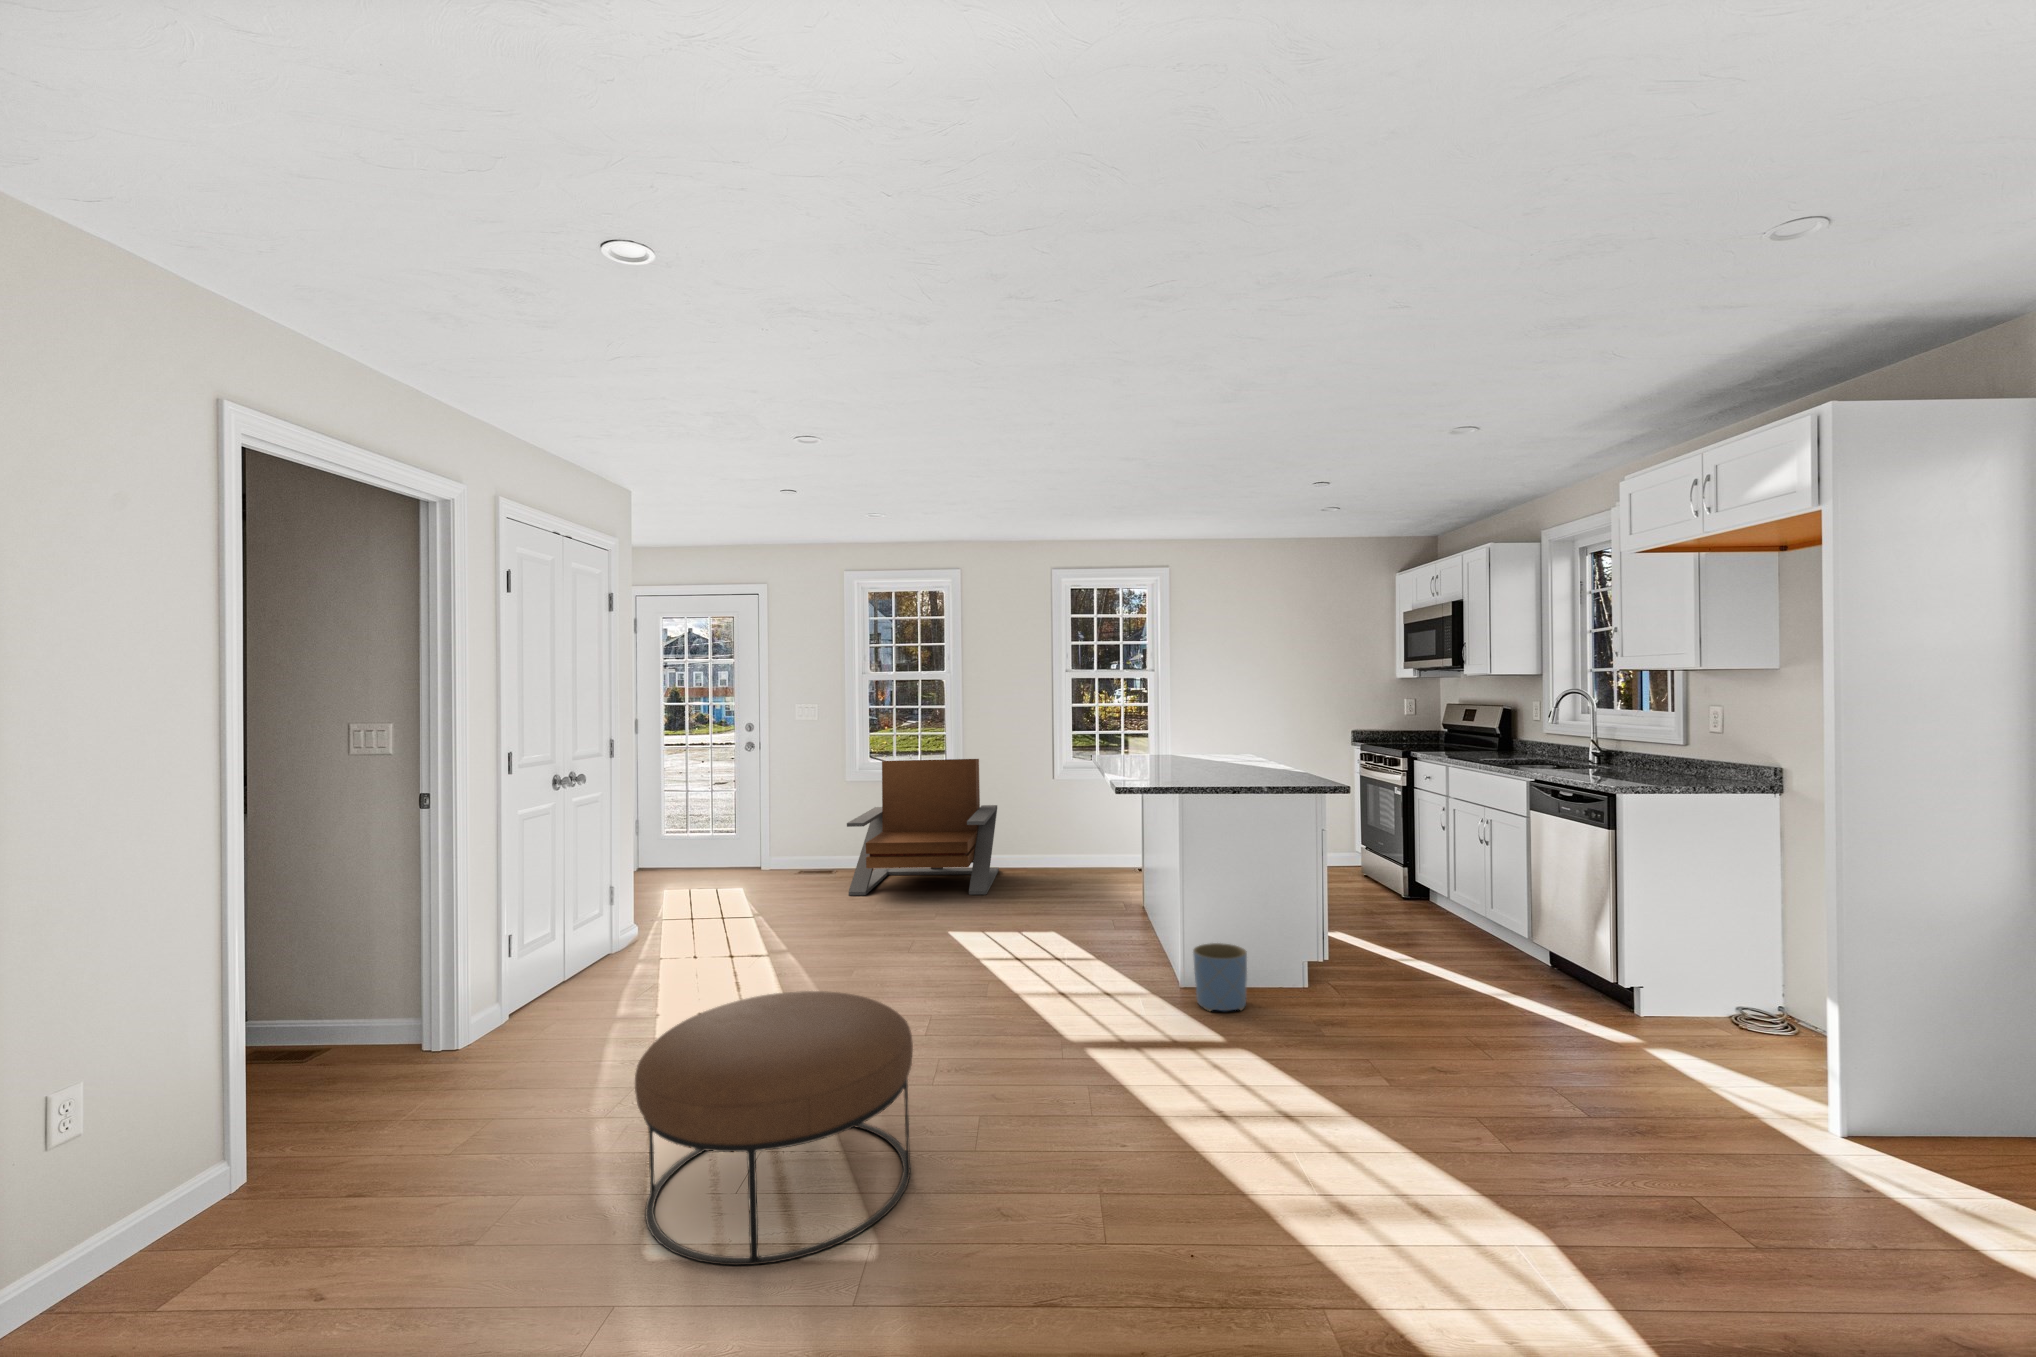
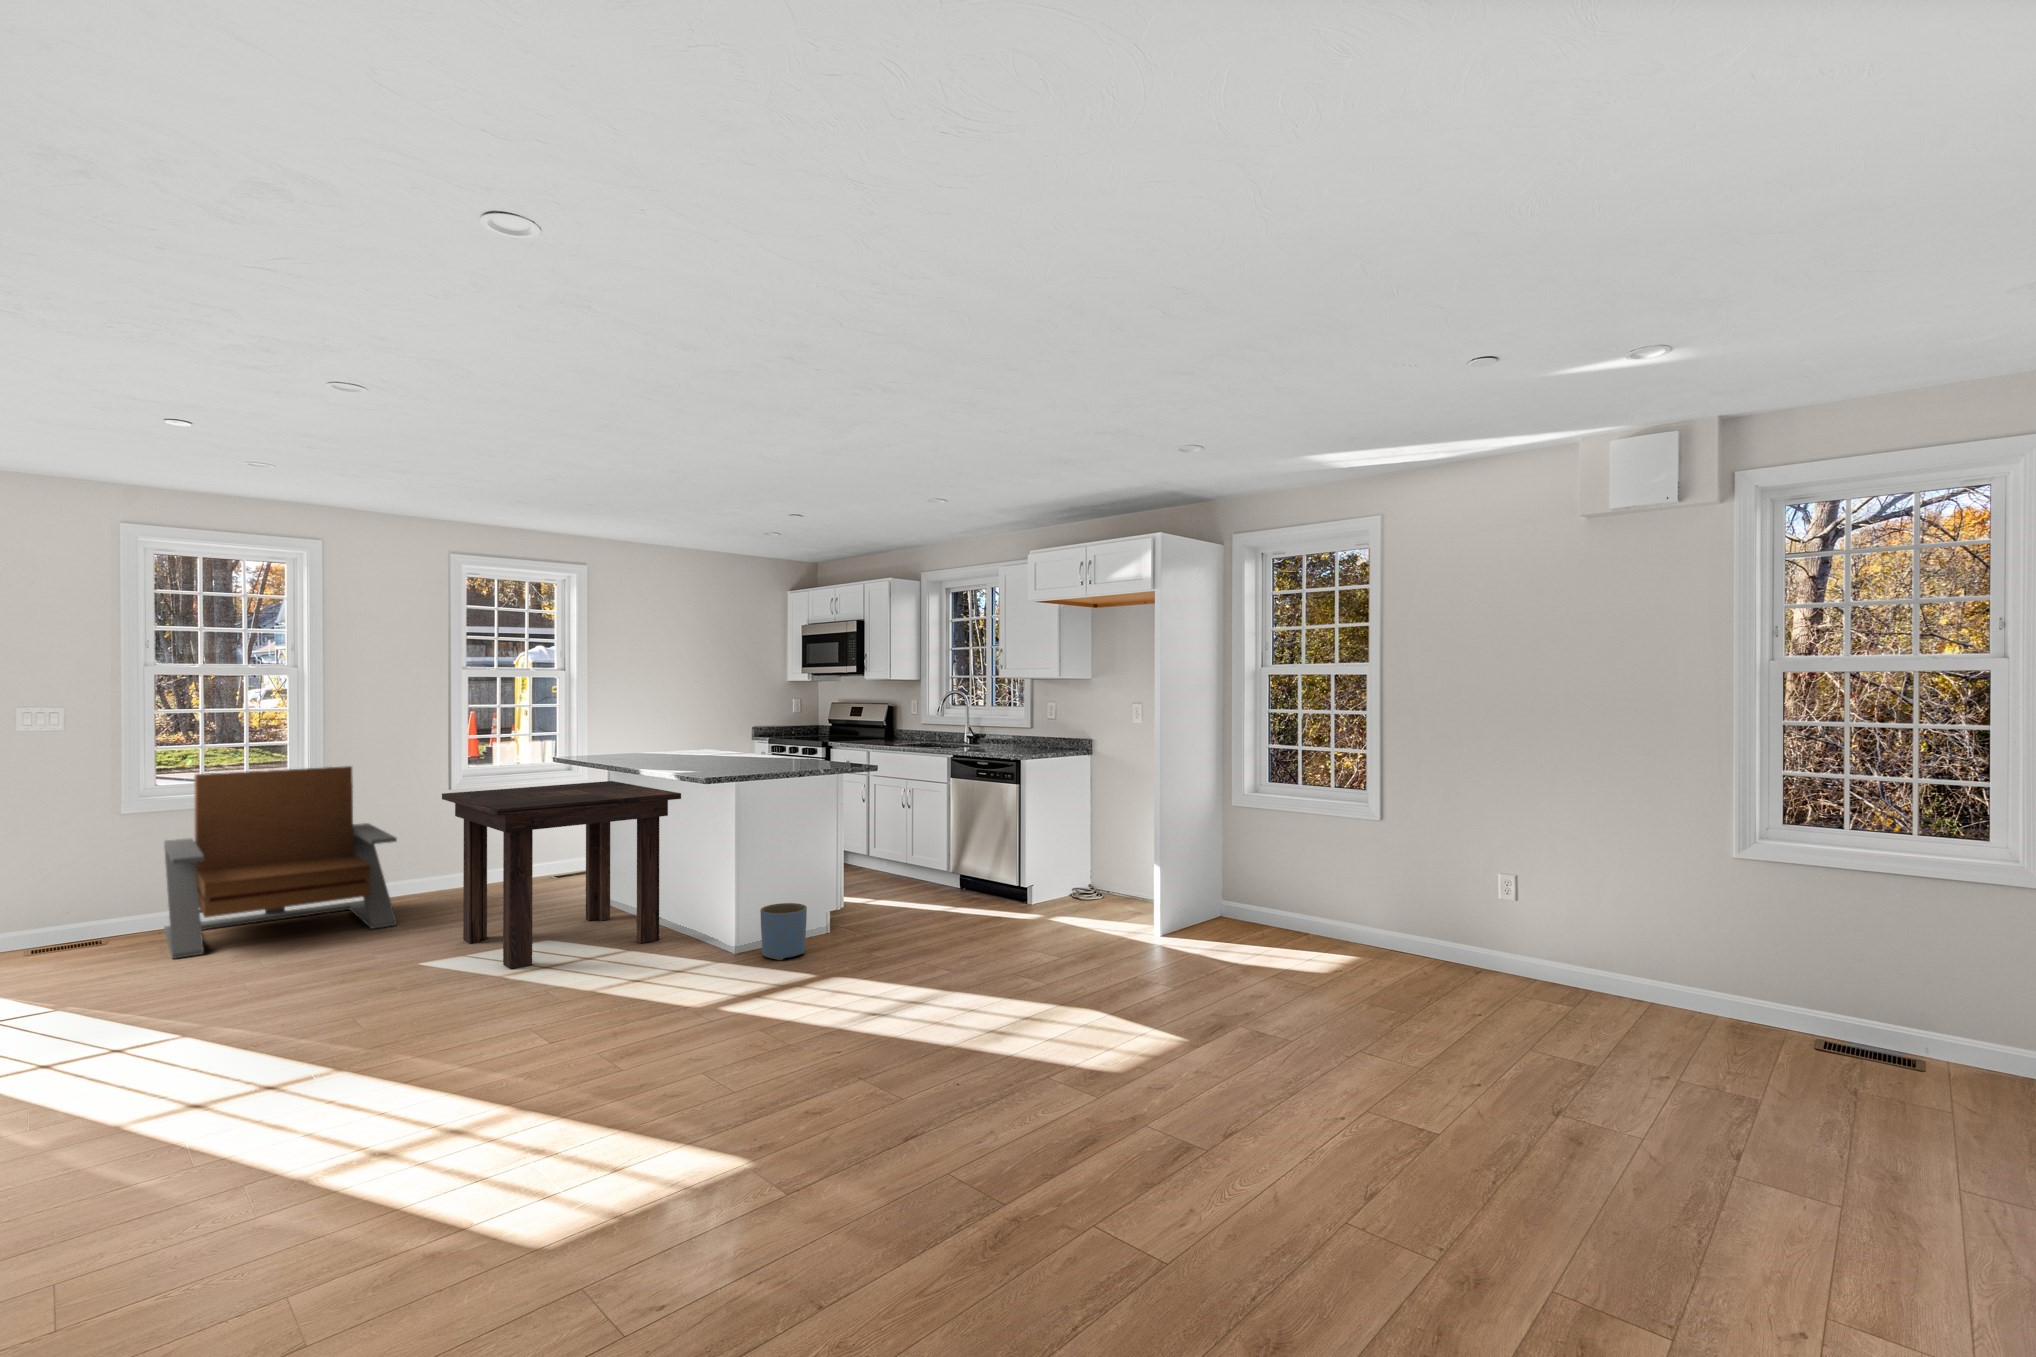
dining table: none [972,785,1149,956] -> present [442,781,681,969]
ottoman: present [635,991,913,1265] -> none [446,968,733,1219]

